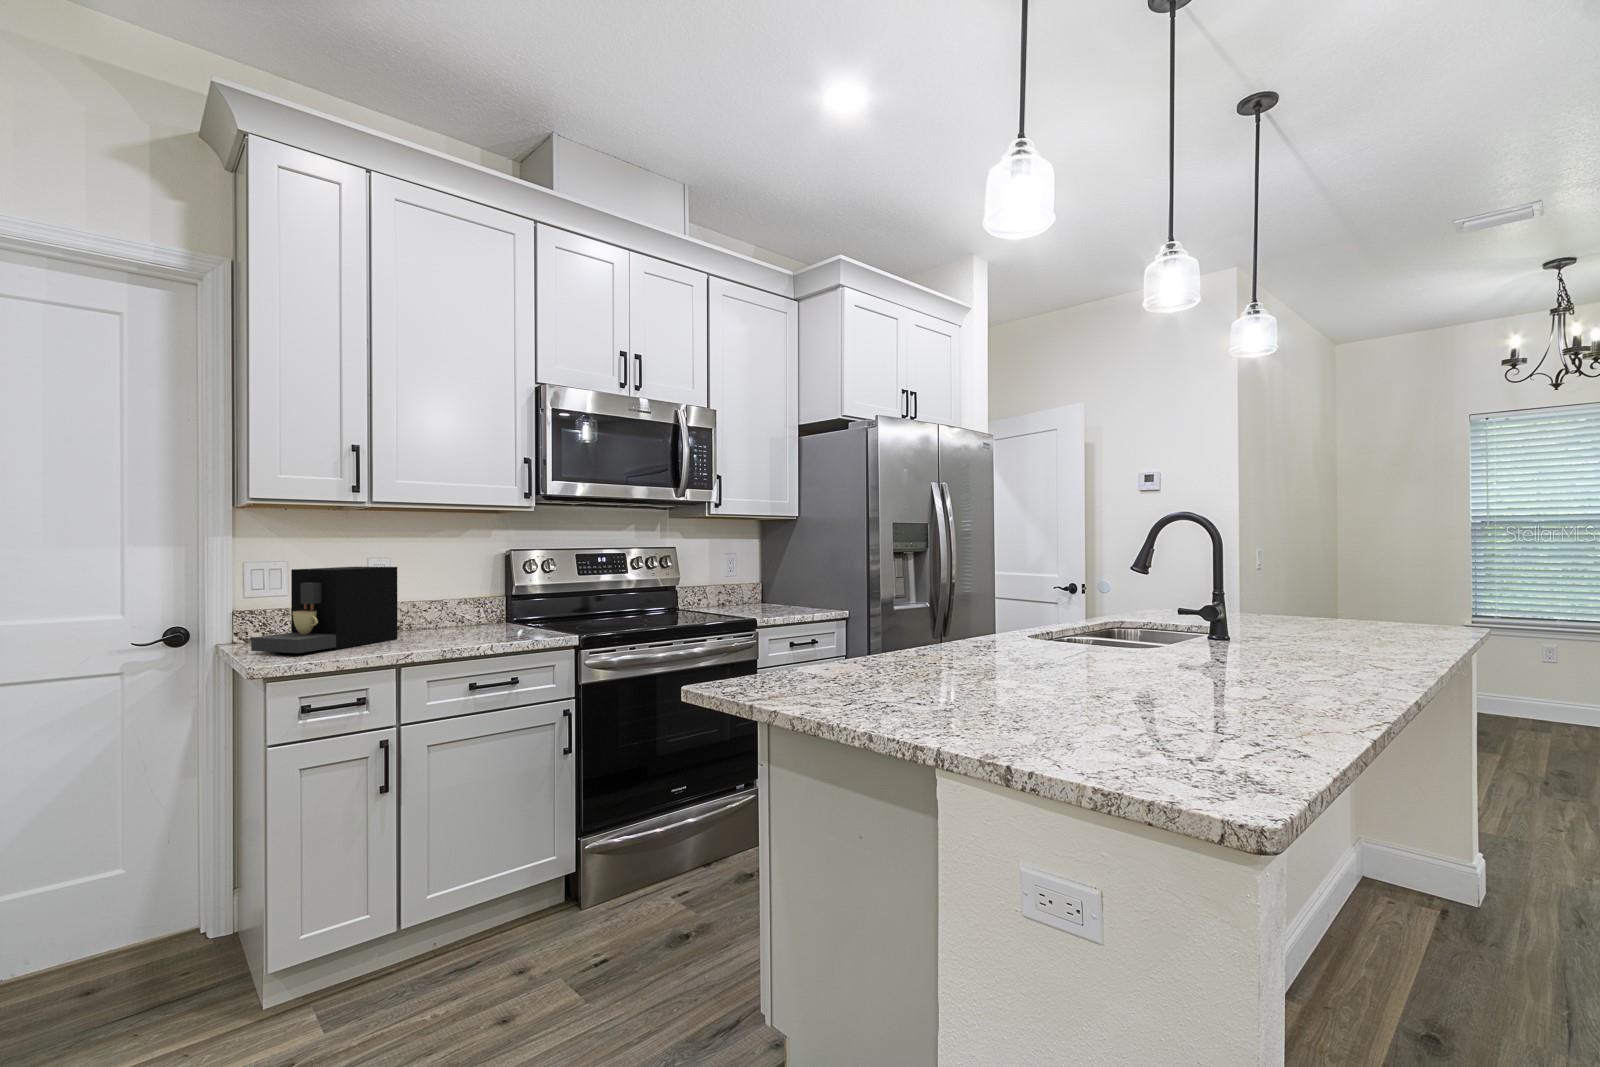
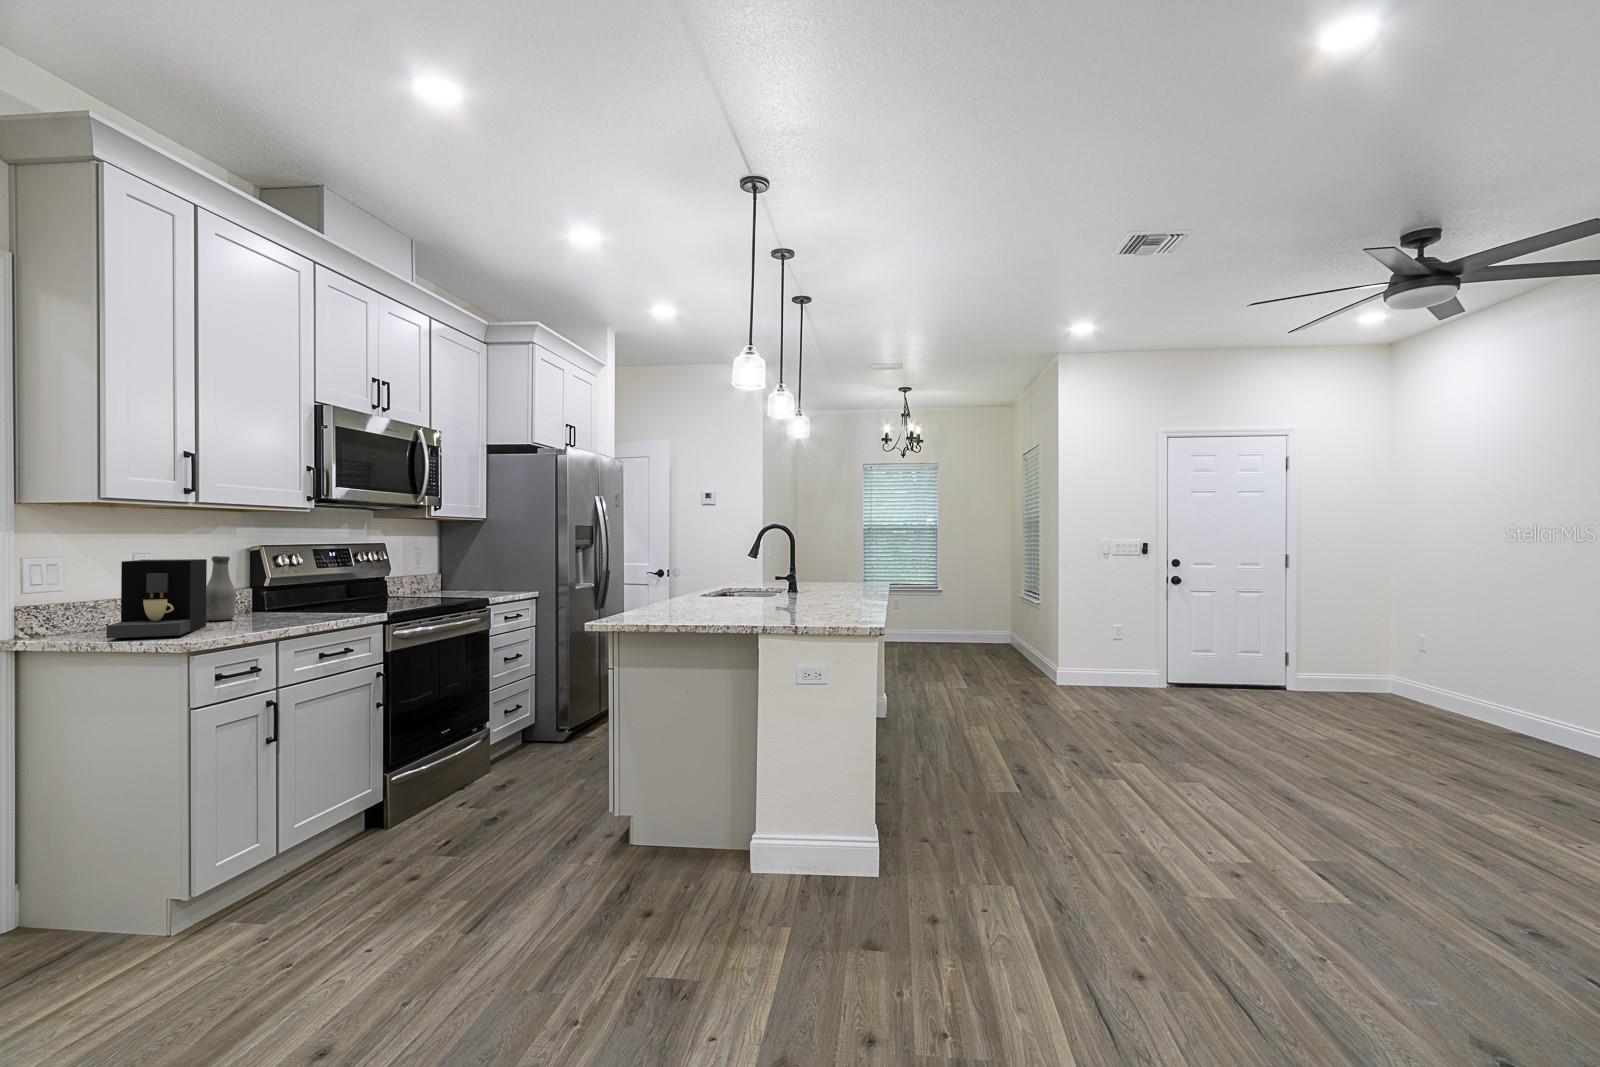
bottle: none [423,563,454,633] -> present [206,556,236,621]

